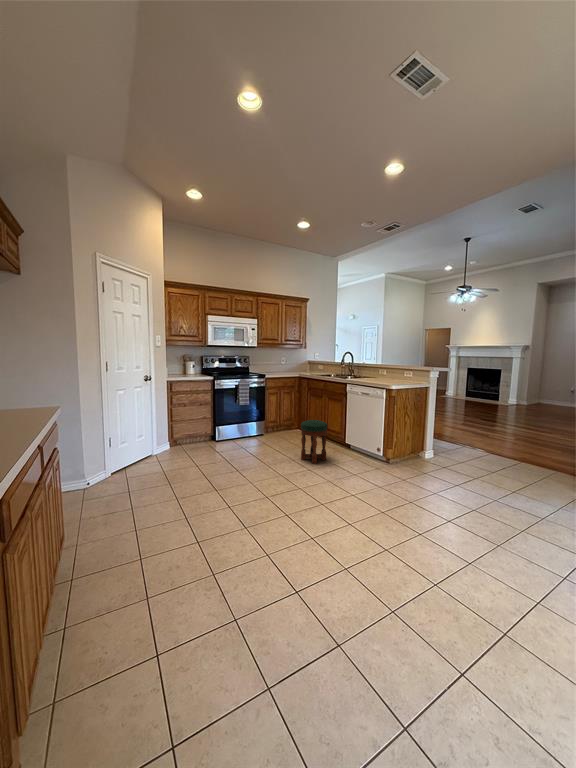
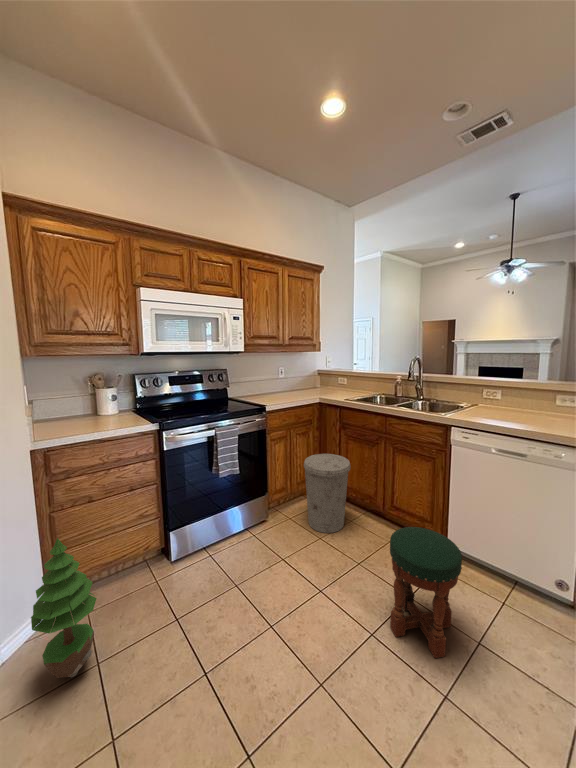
trash can: none [283,402,307,440] -> present [304,454,351,533]
potted tree: none [171,405,191,456] -> present [31,538,96,678]

